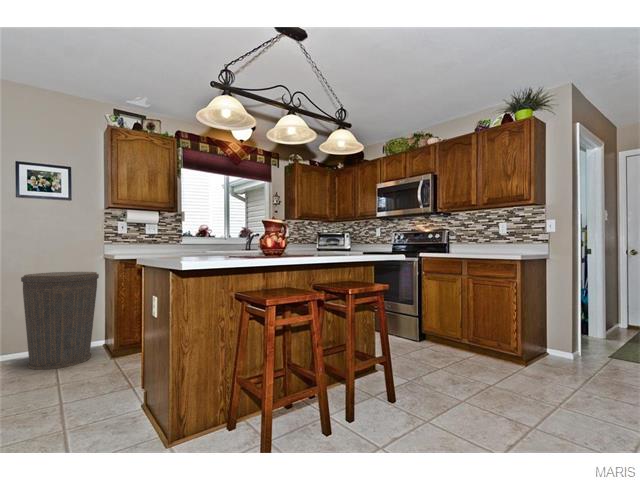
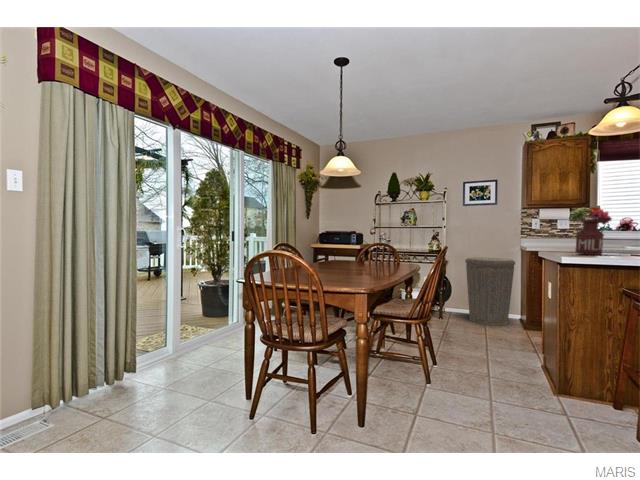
flower arrangement: none [174,202,215,258] -> present [570,206,612,255]

